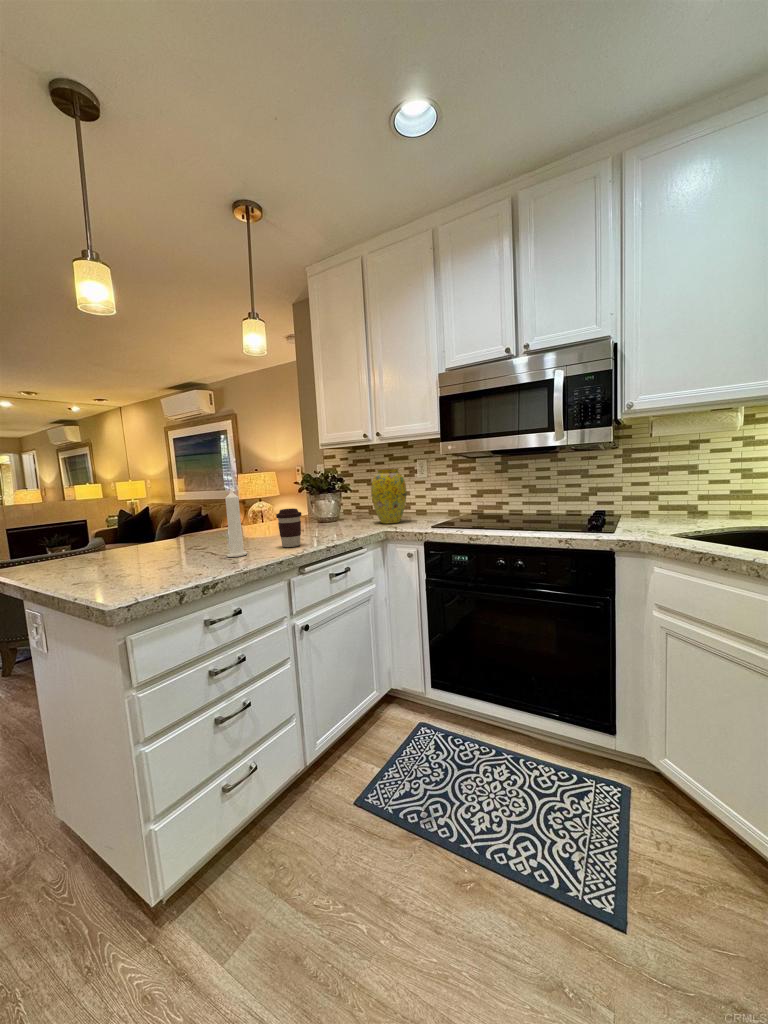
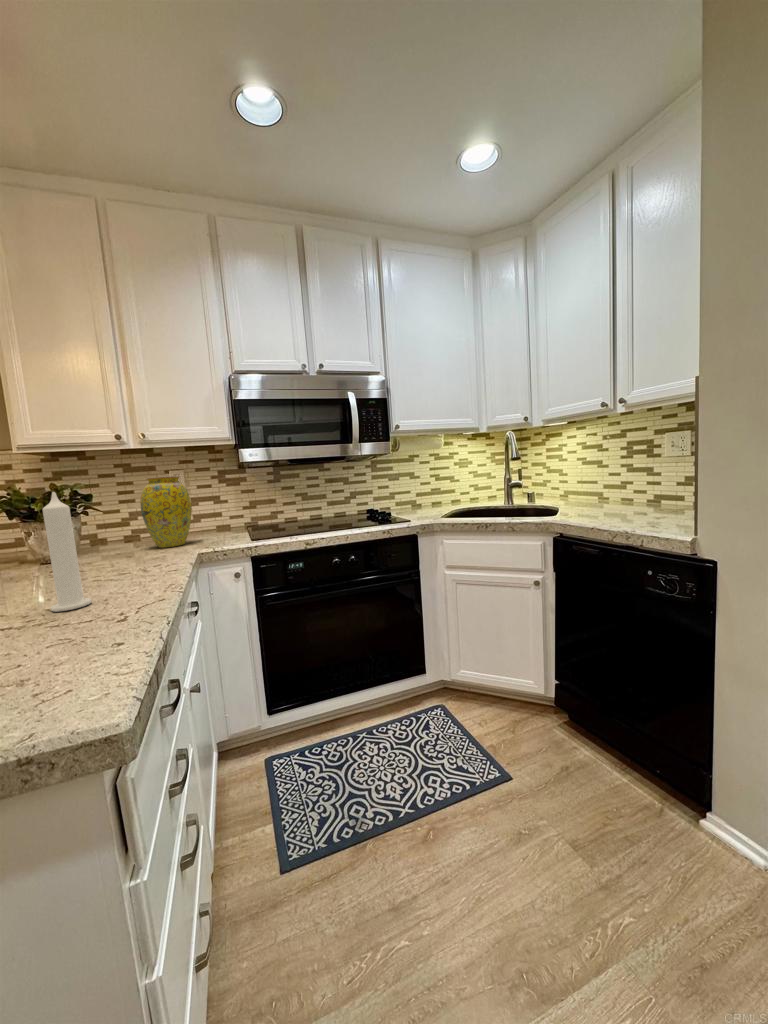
coffee cup: present [276,508,302,547] -> none [99,525,143,584]

